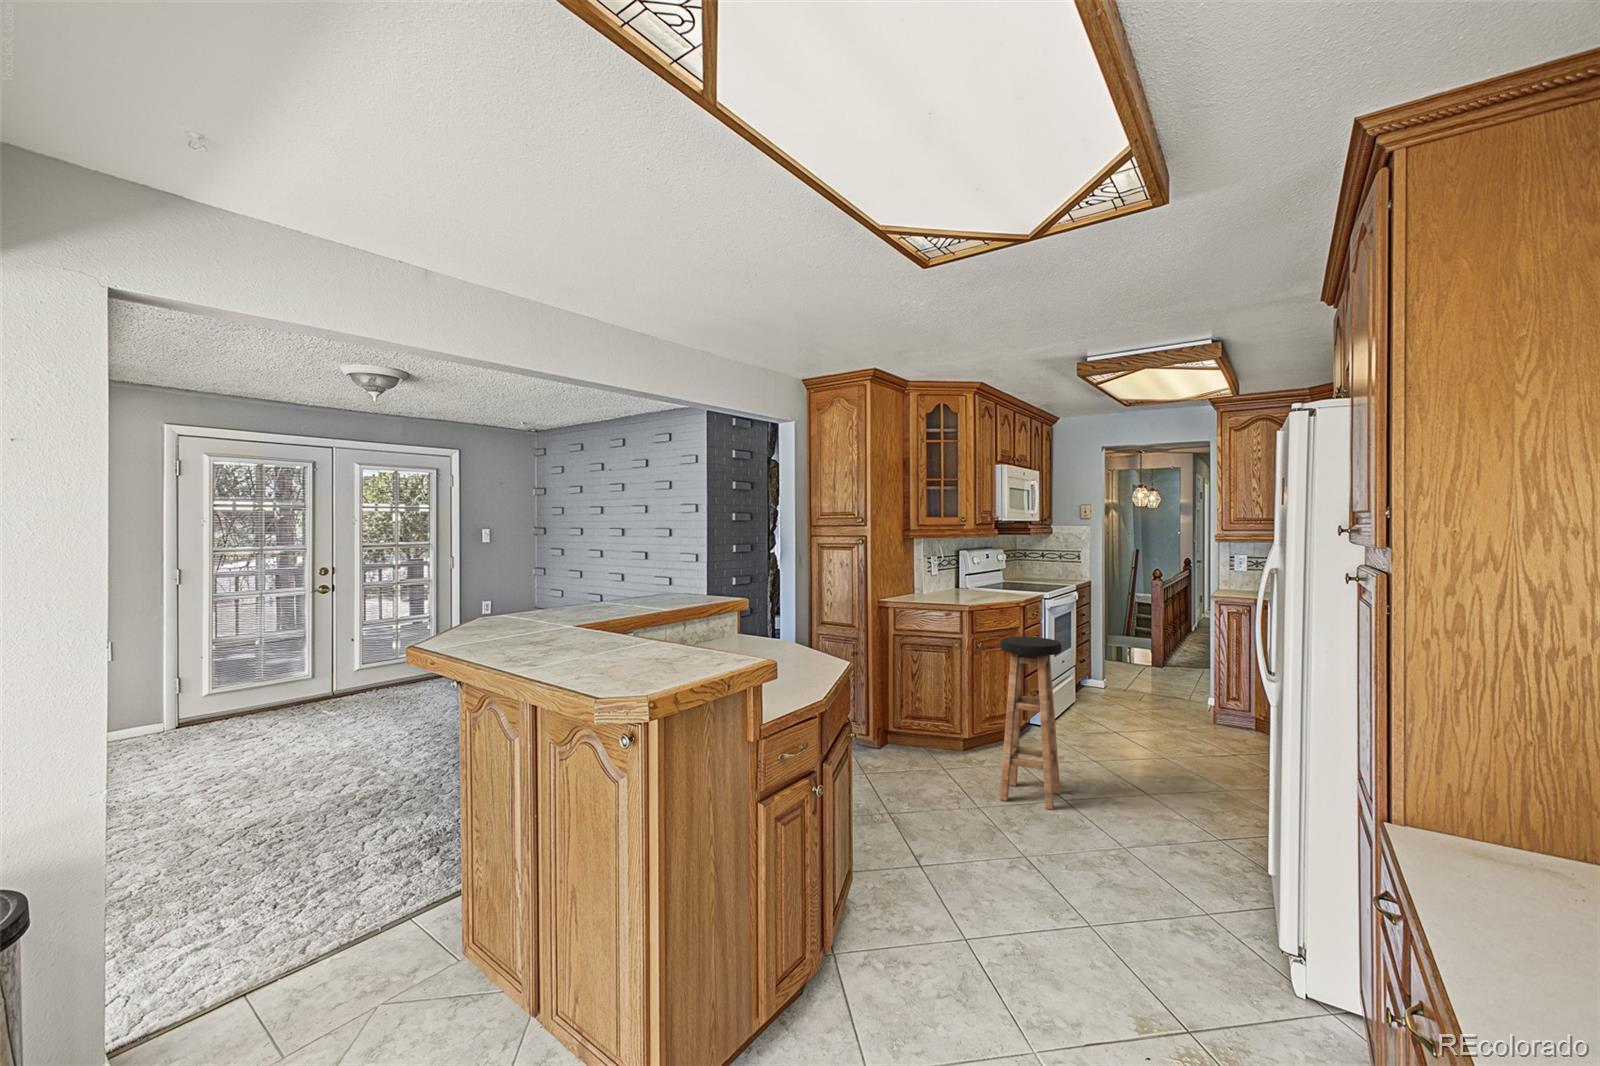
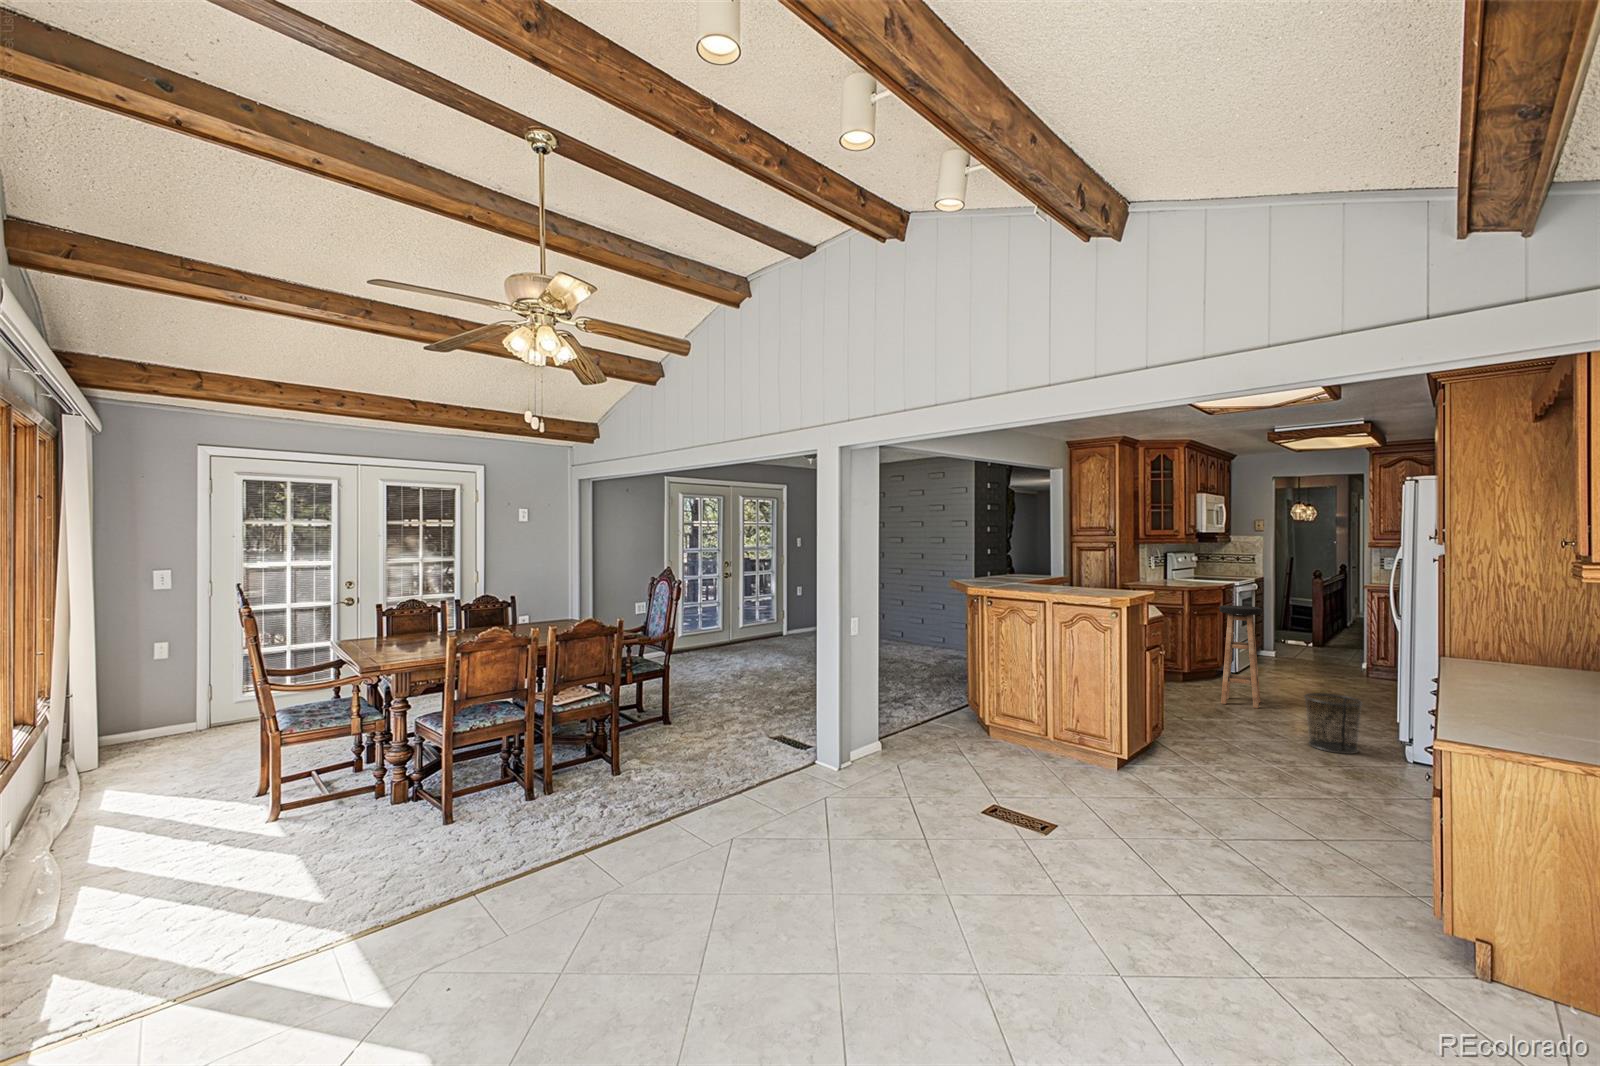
waste bin: none [1104,821,1204,957] -> present [1304,693,1362,754]

